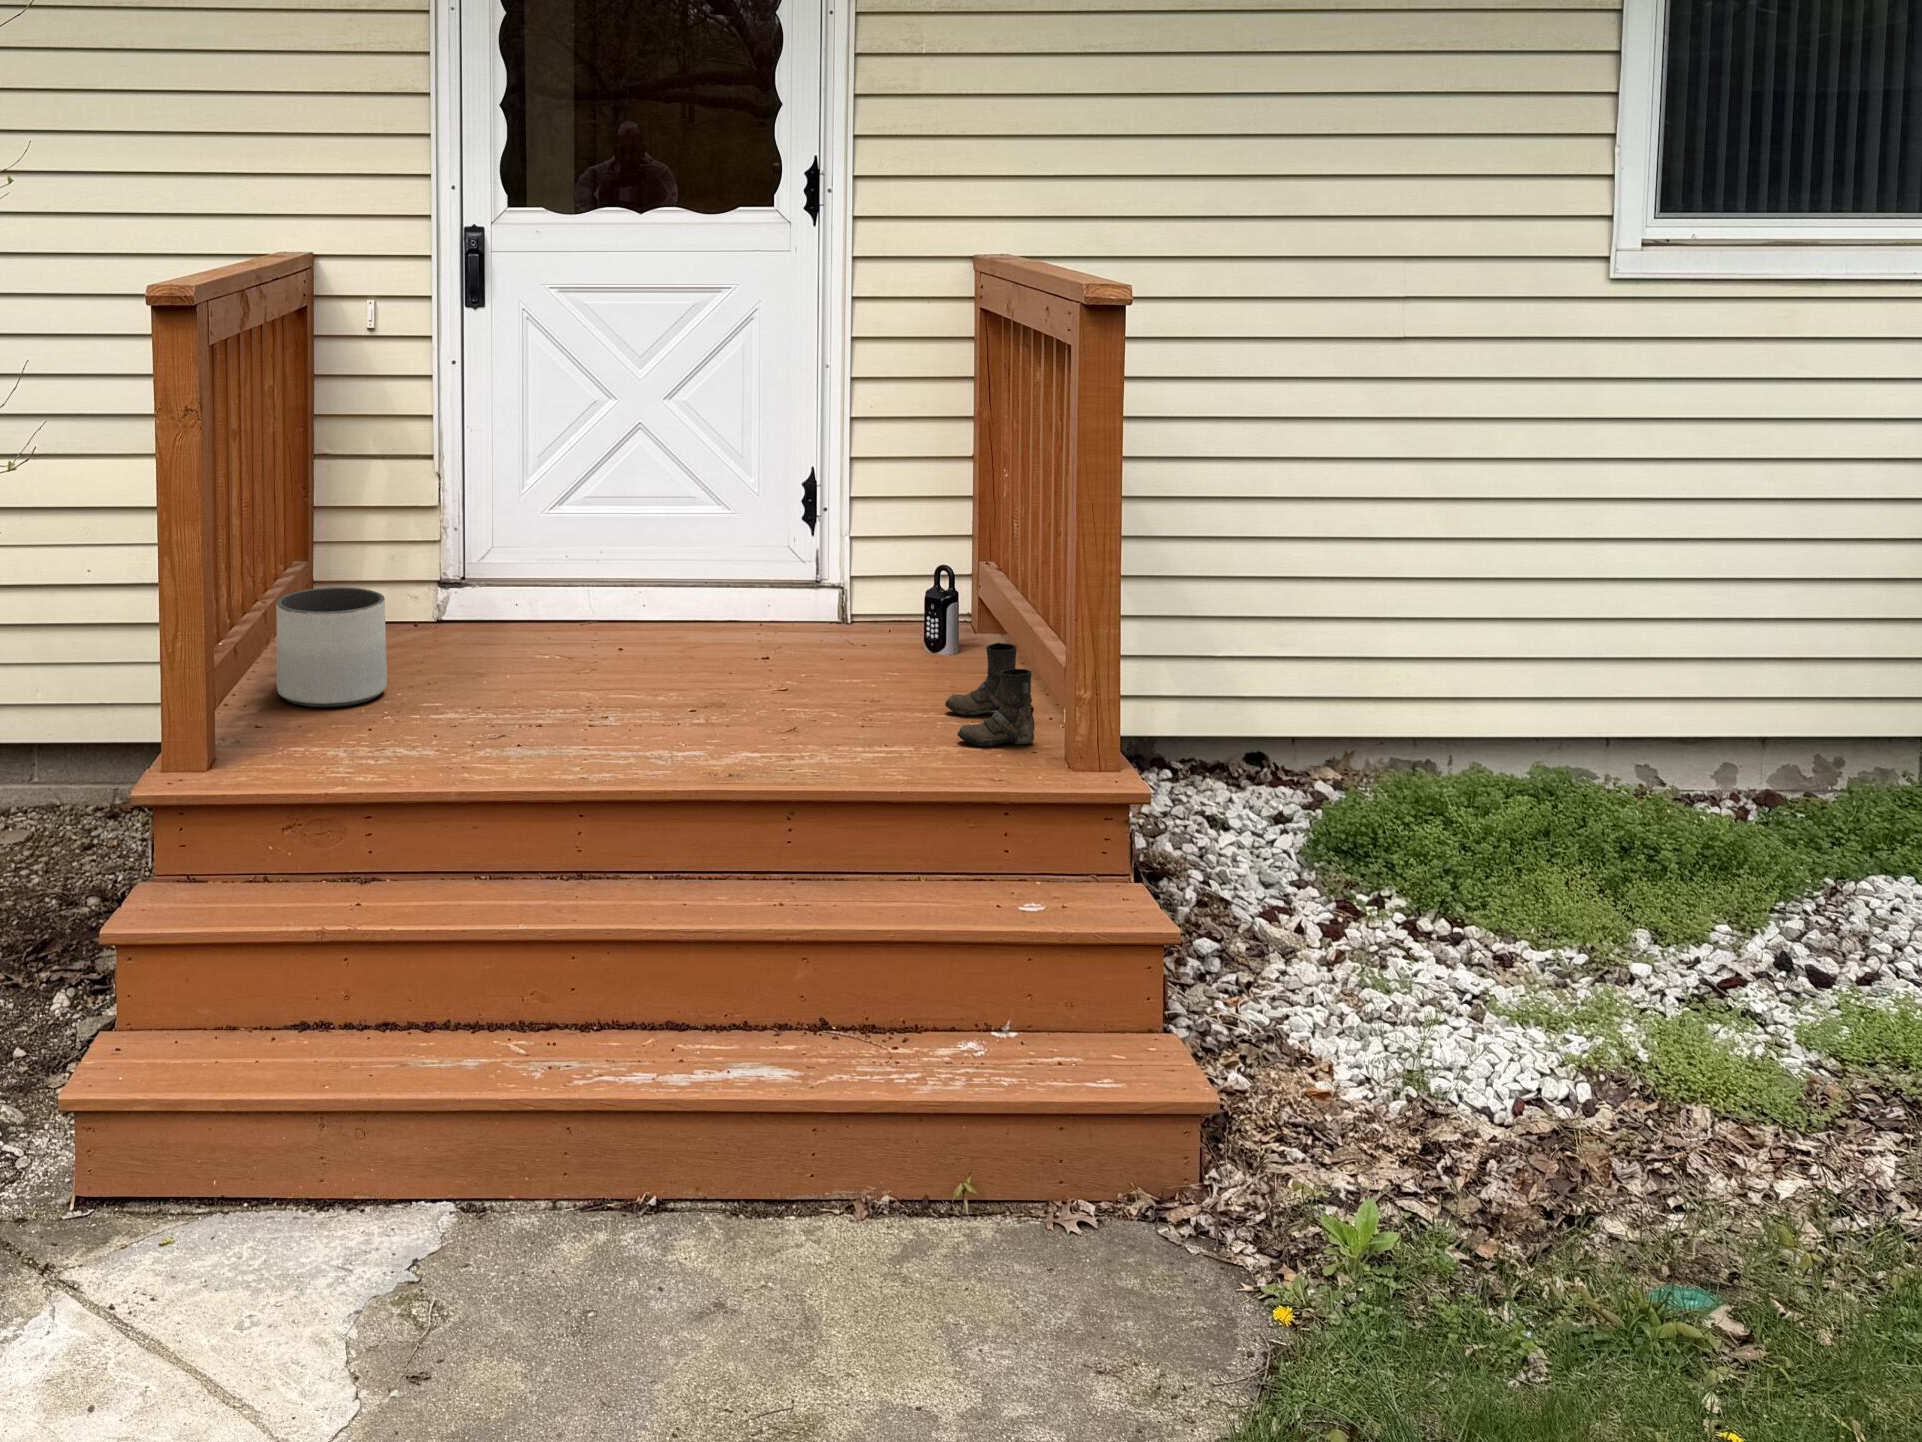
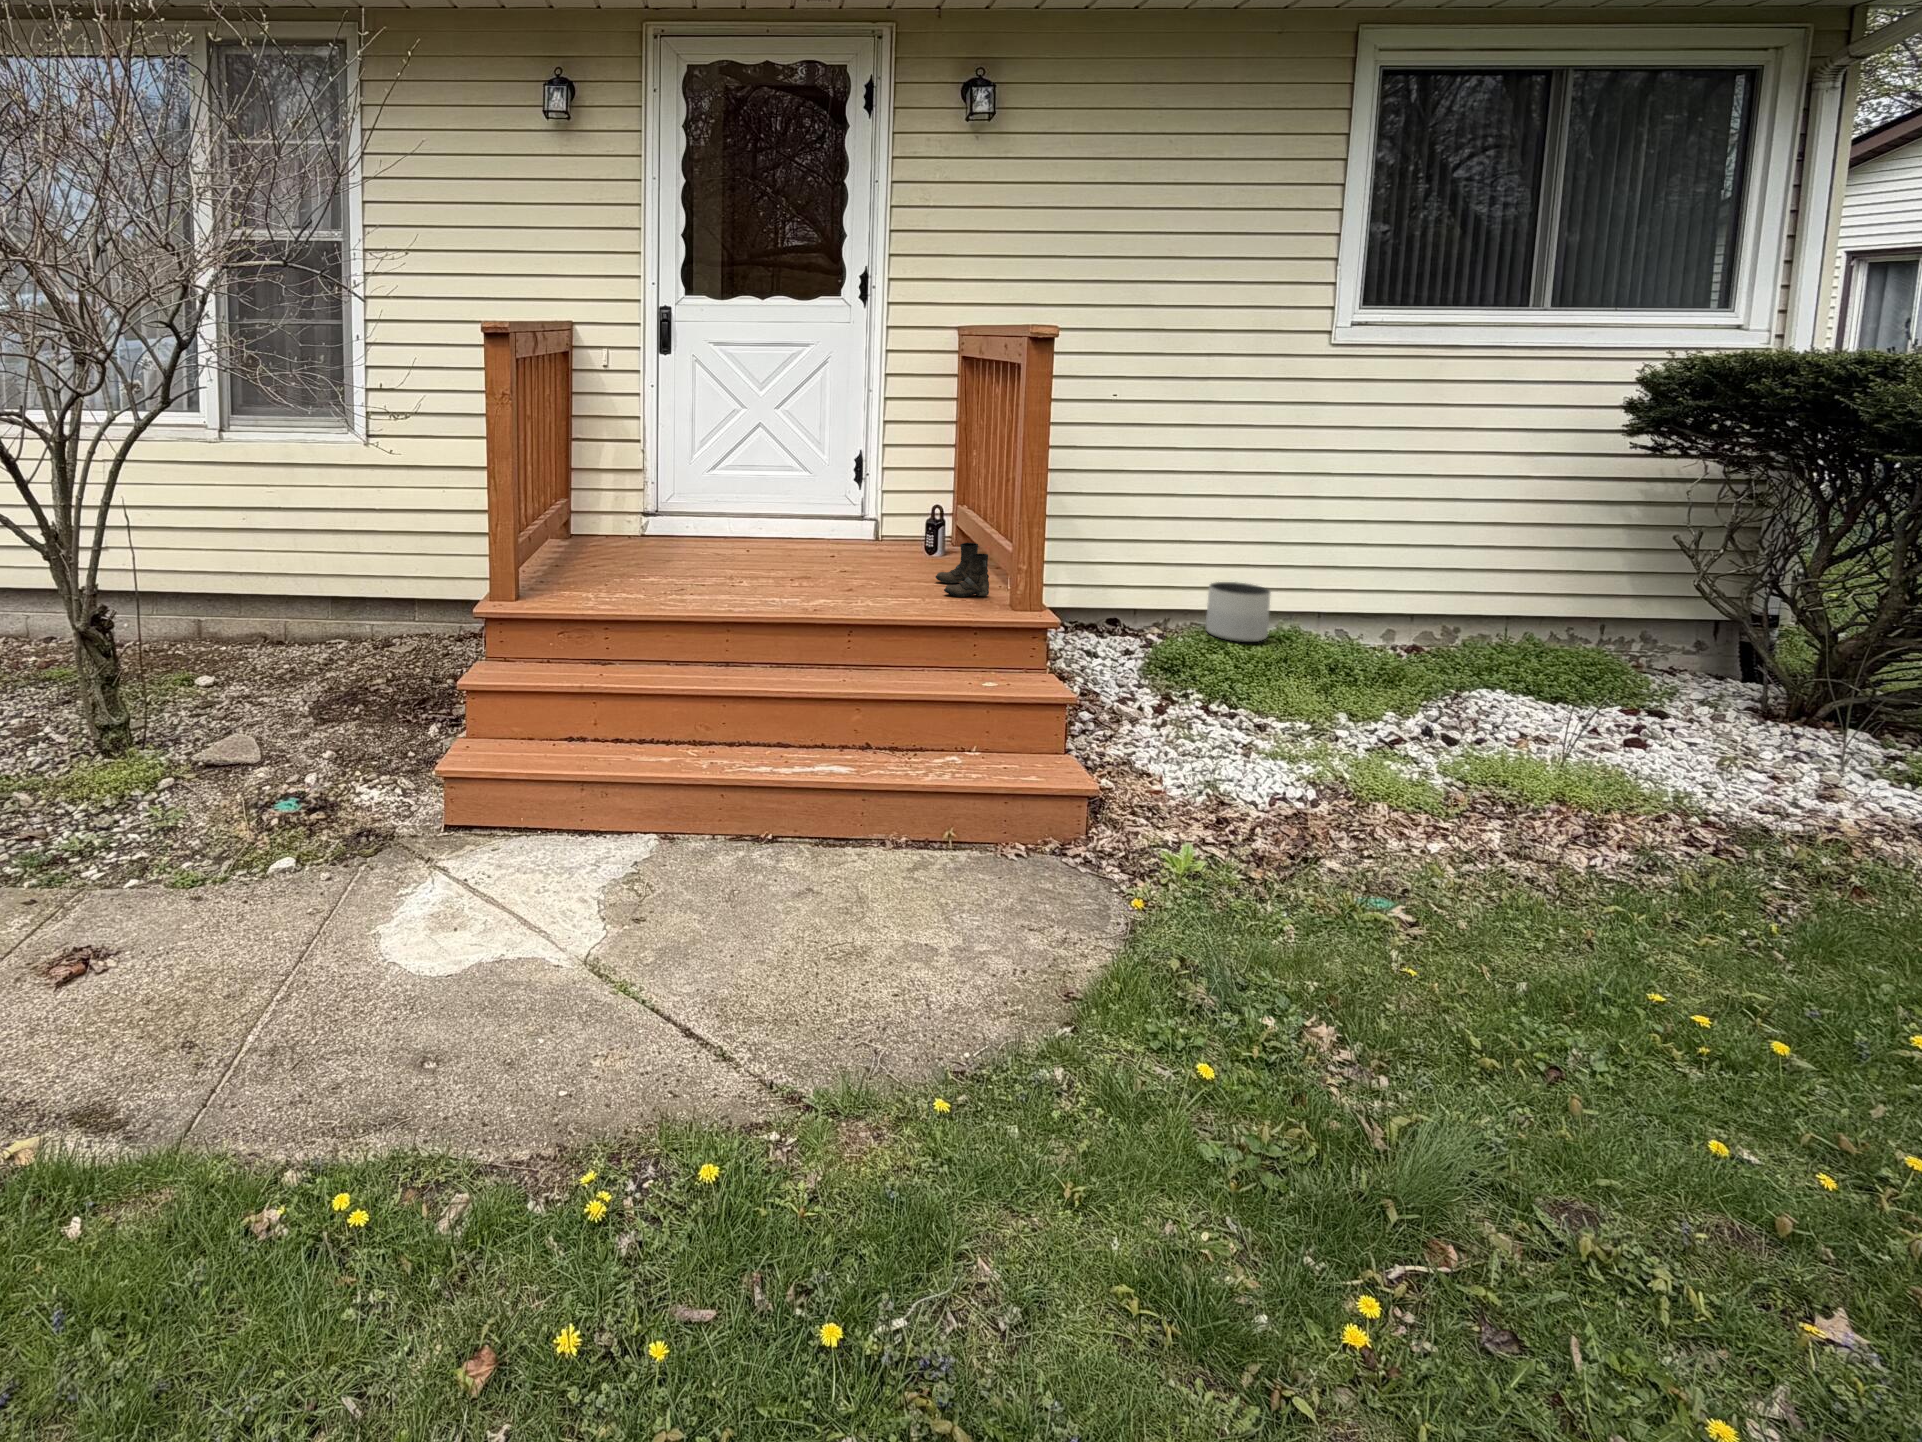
planter: present [276,587,387,707] -> present [1206,582,1270,642]

